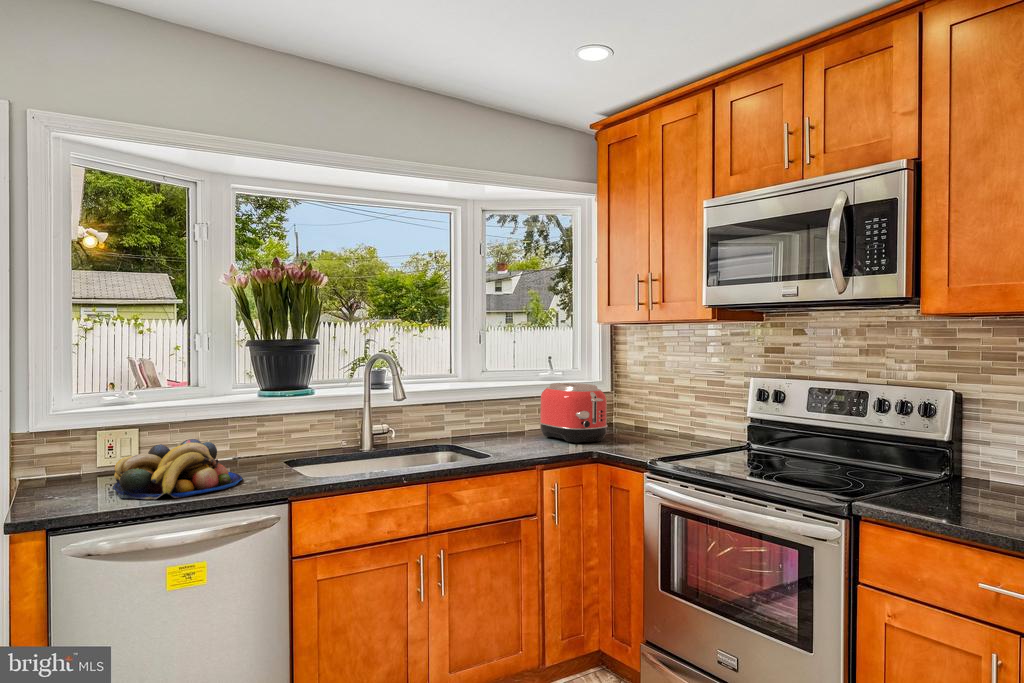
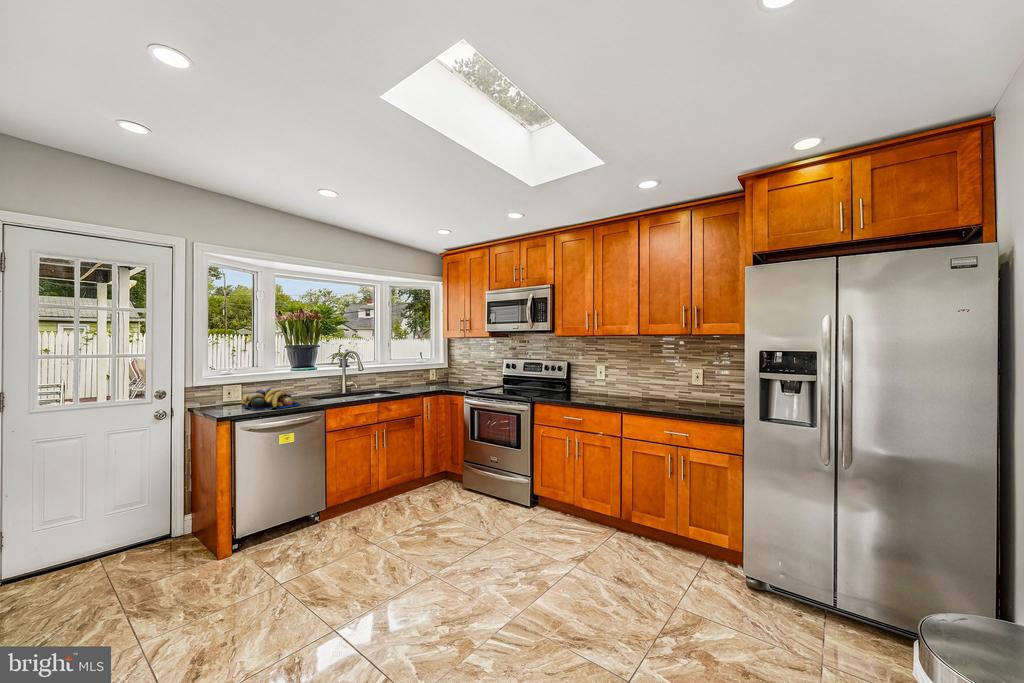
toaster: present [539,383,608,444] -> none [419,363,449,388]

